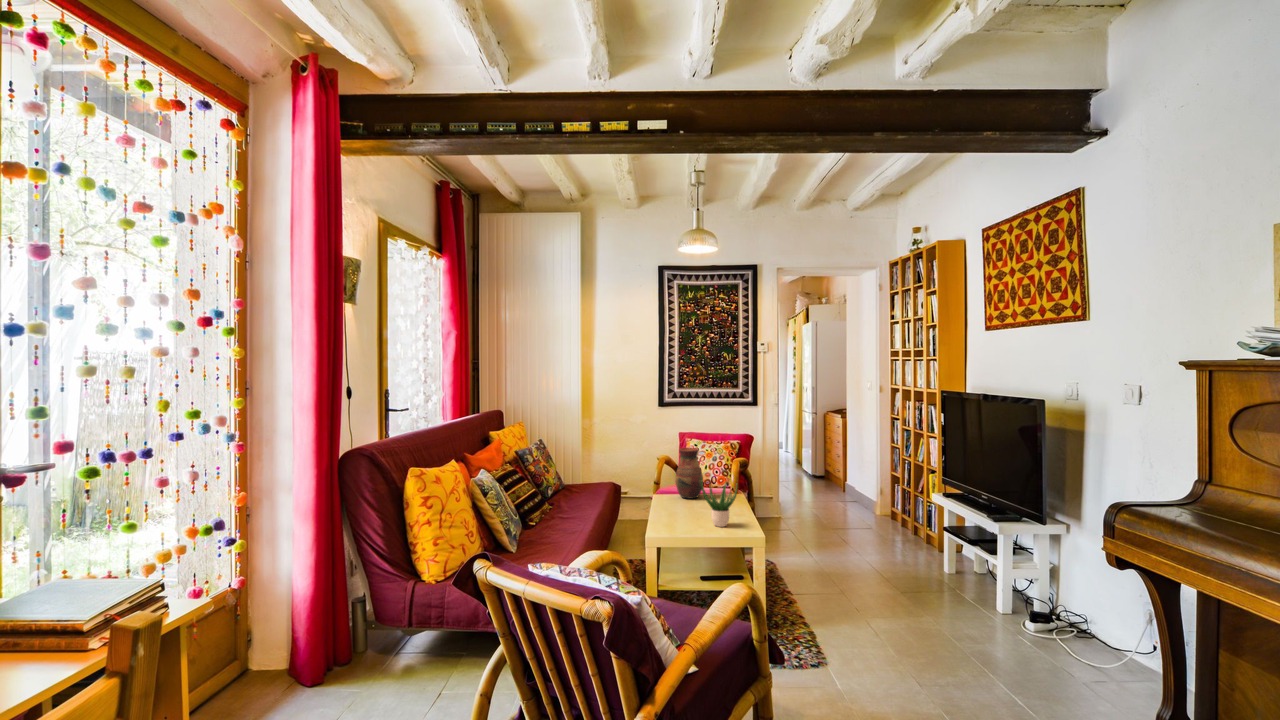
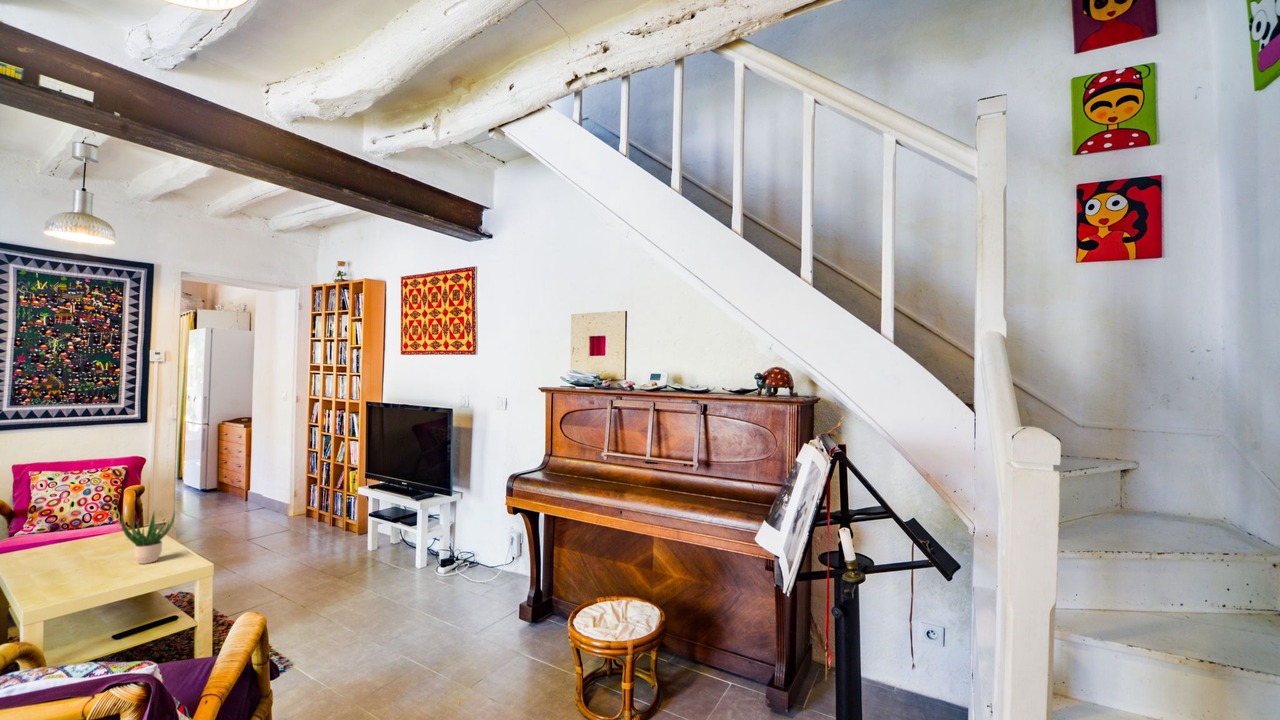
vase: present [676,448,703,499] -> none [43,482,94,548]

